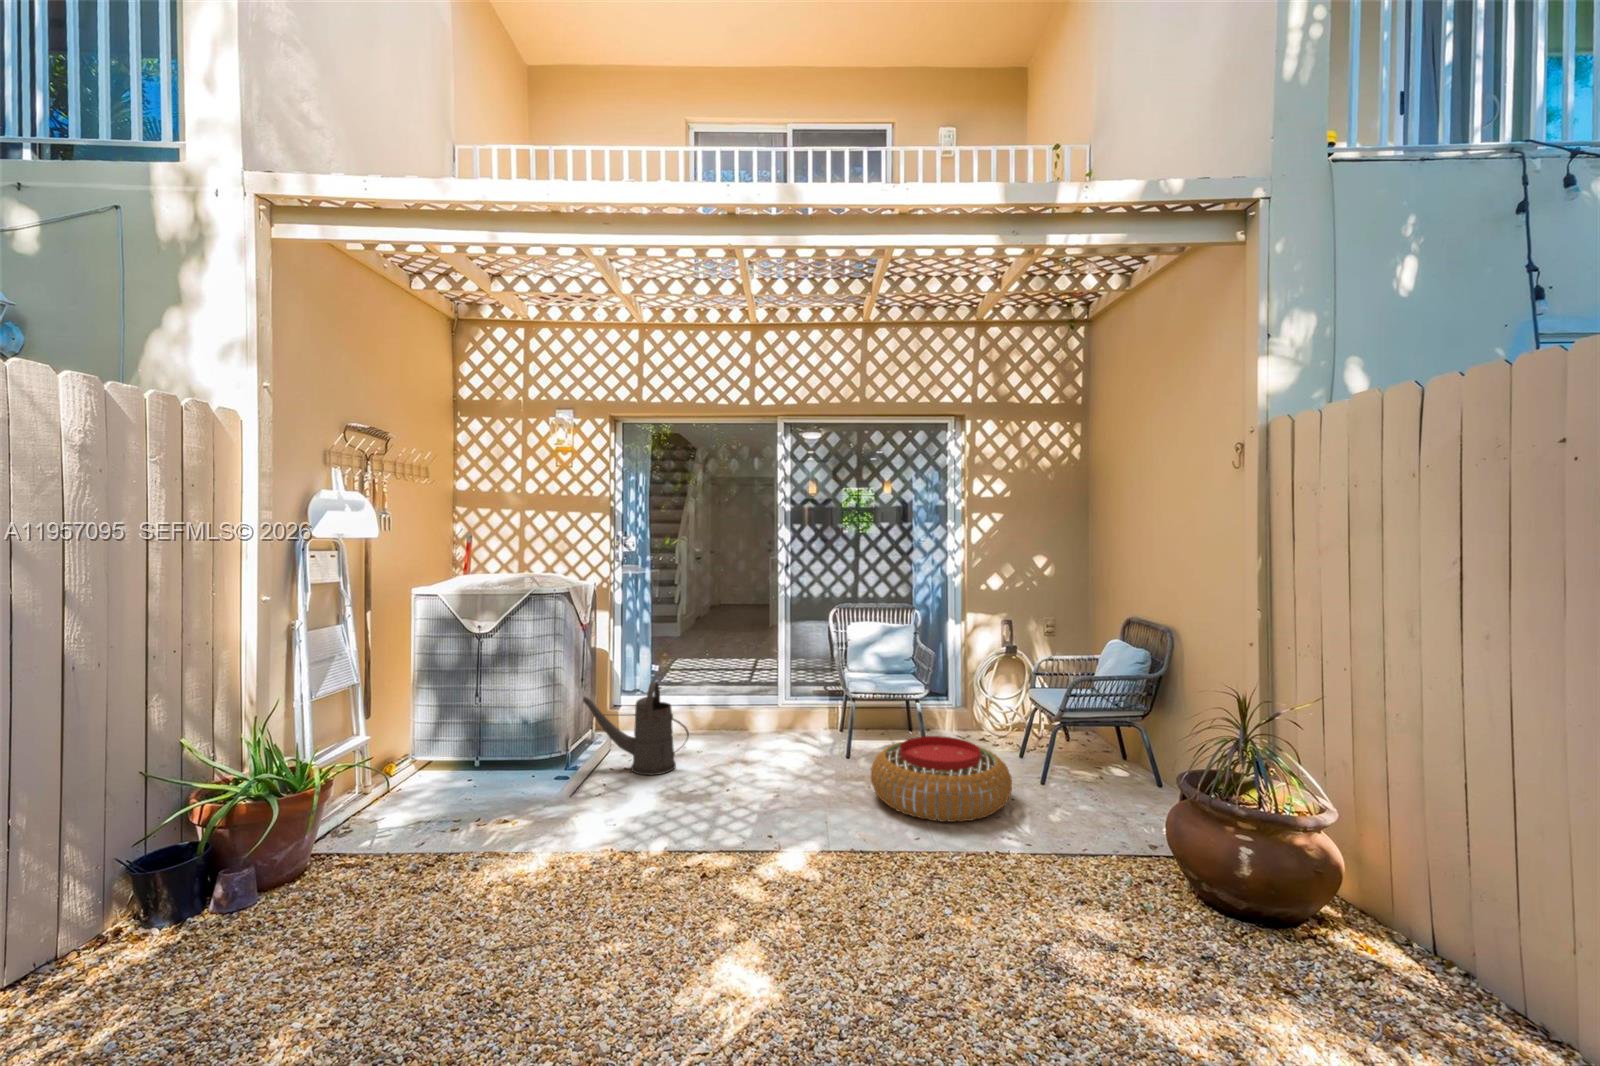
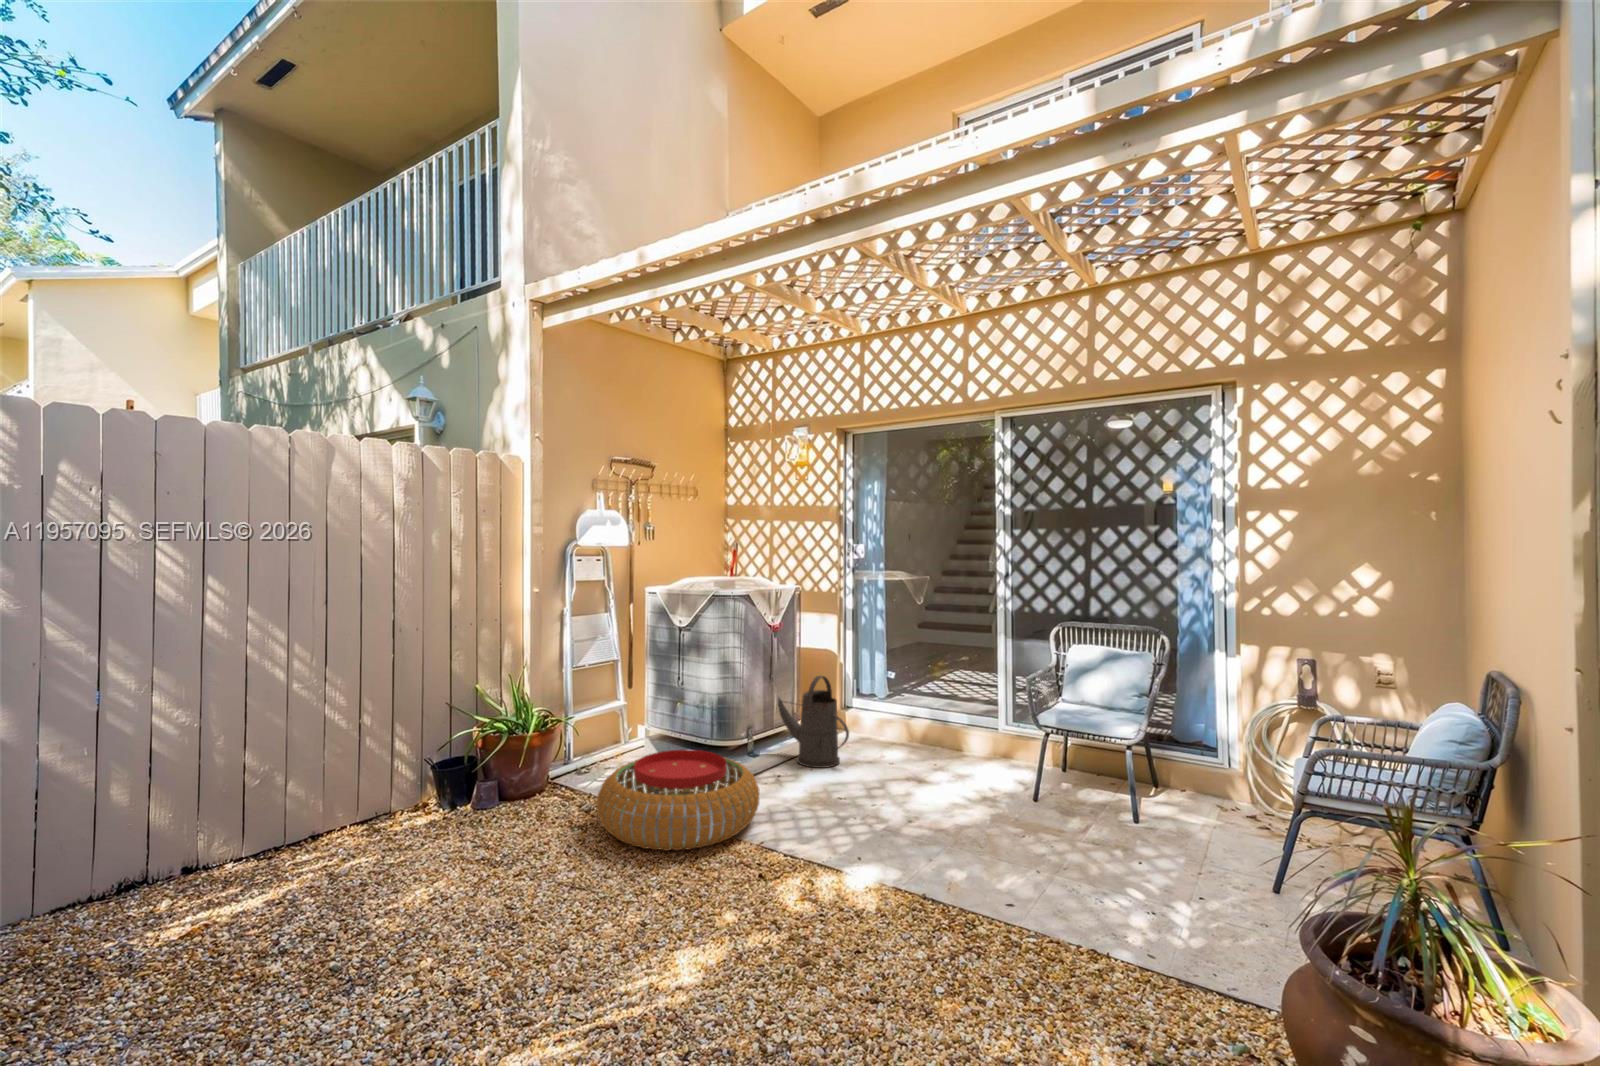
pouf: present [871,736,1012,822] -> present [596,750,759,850]

